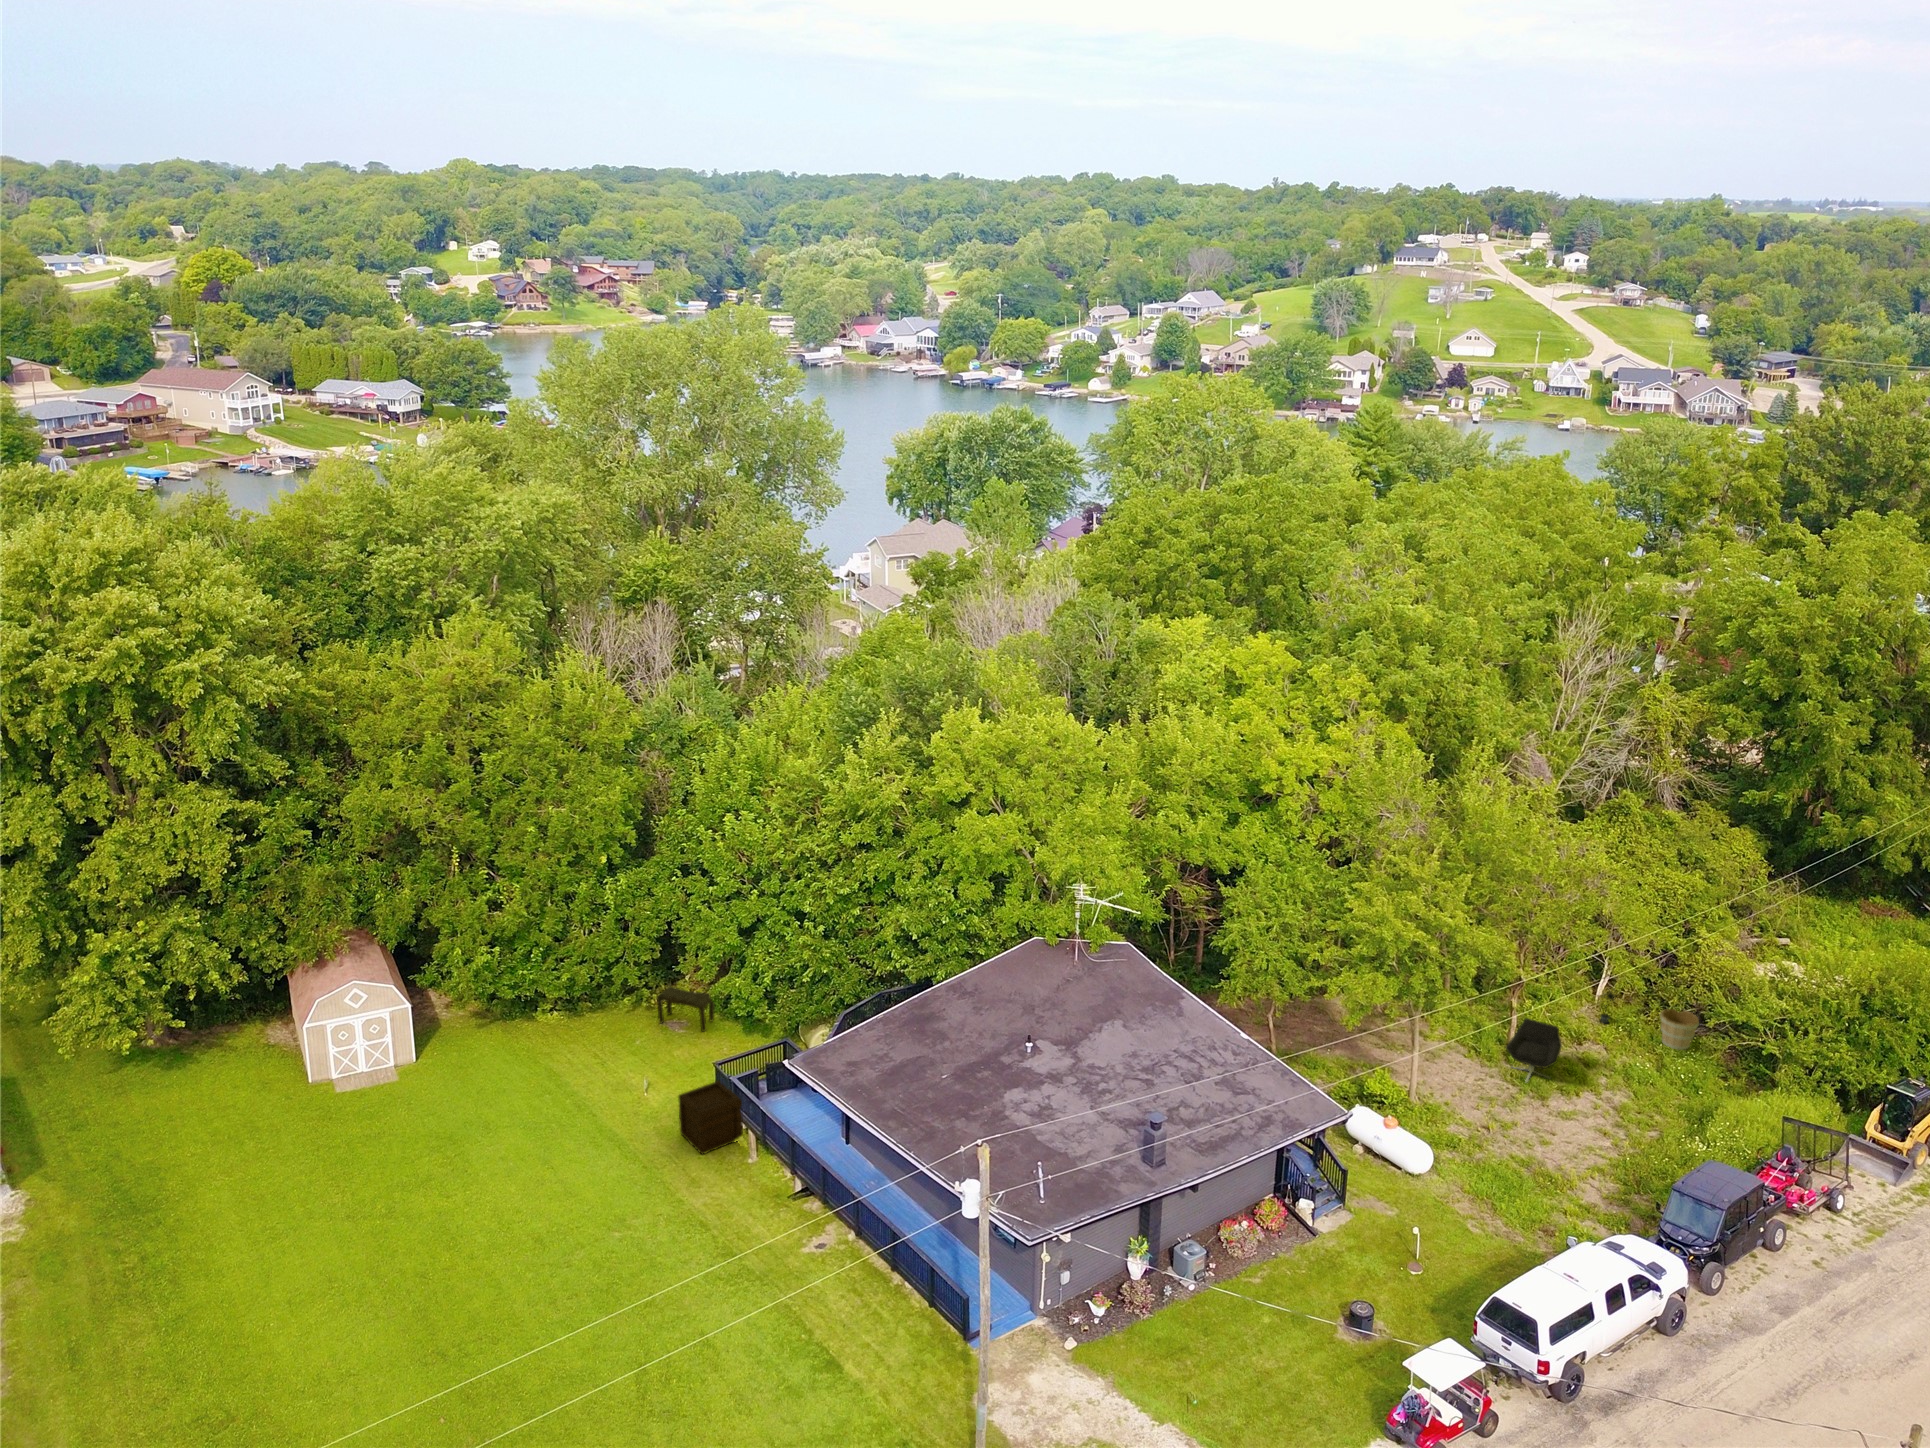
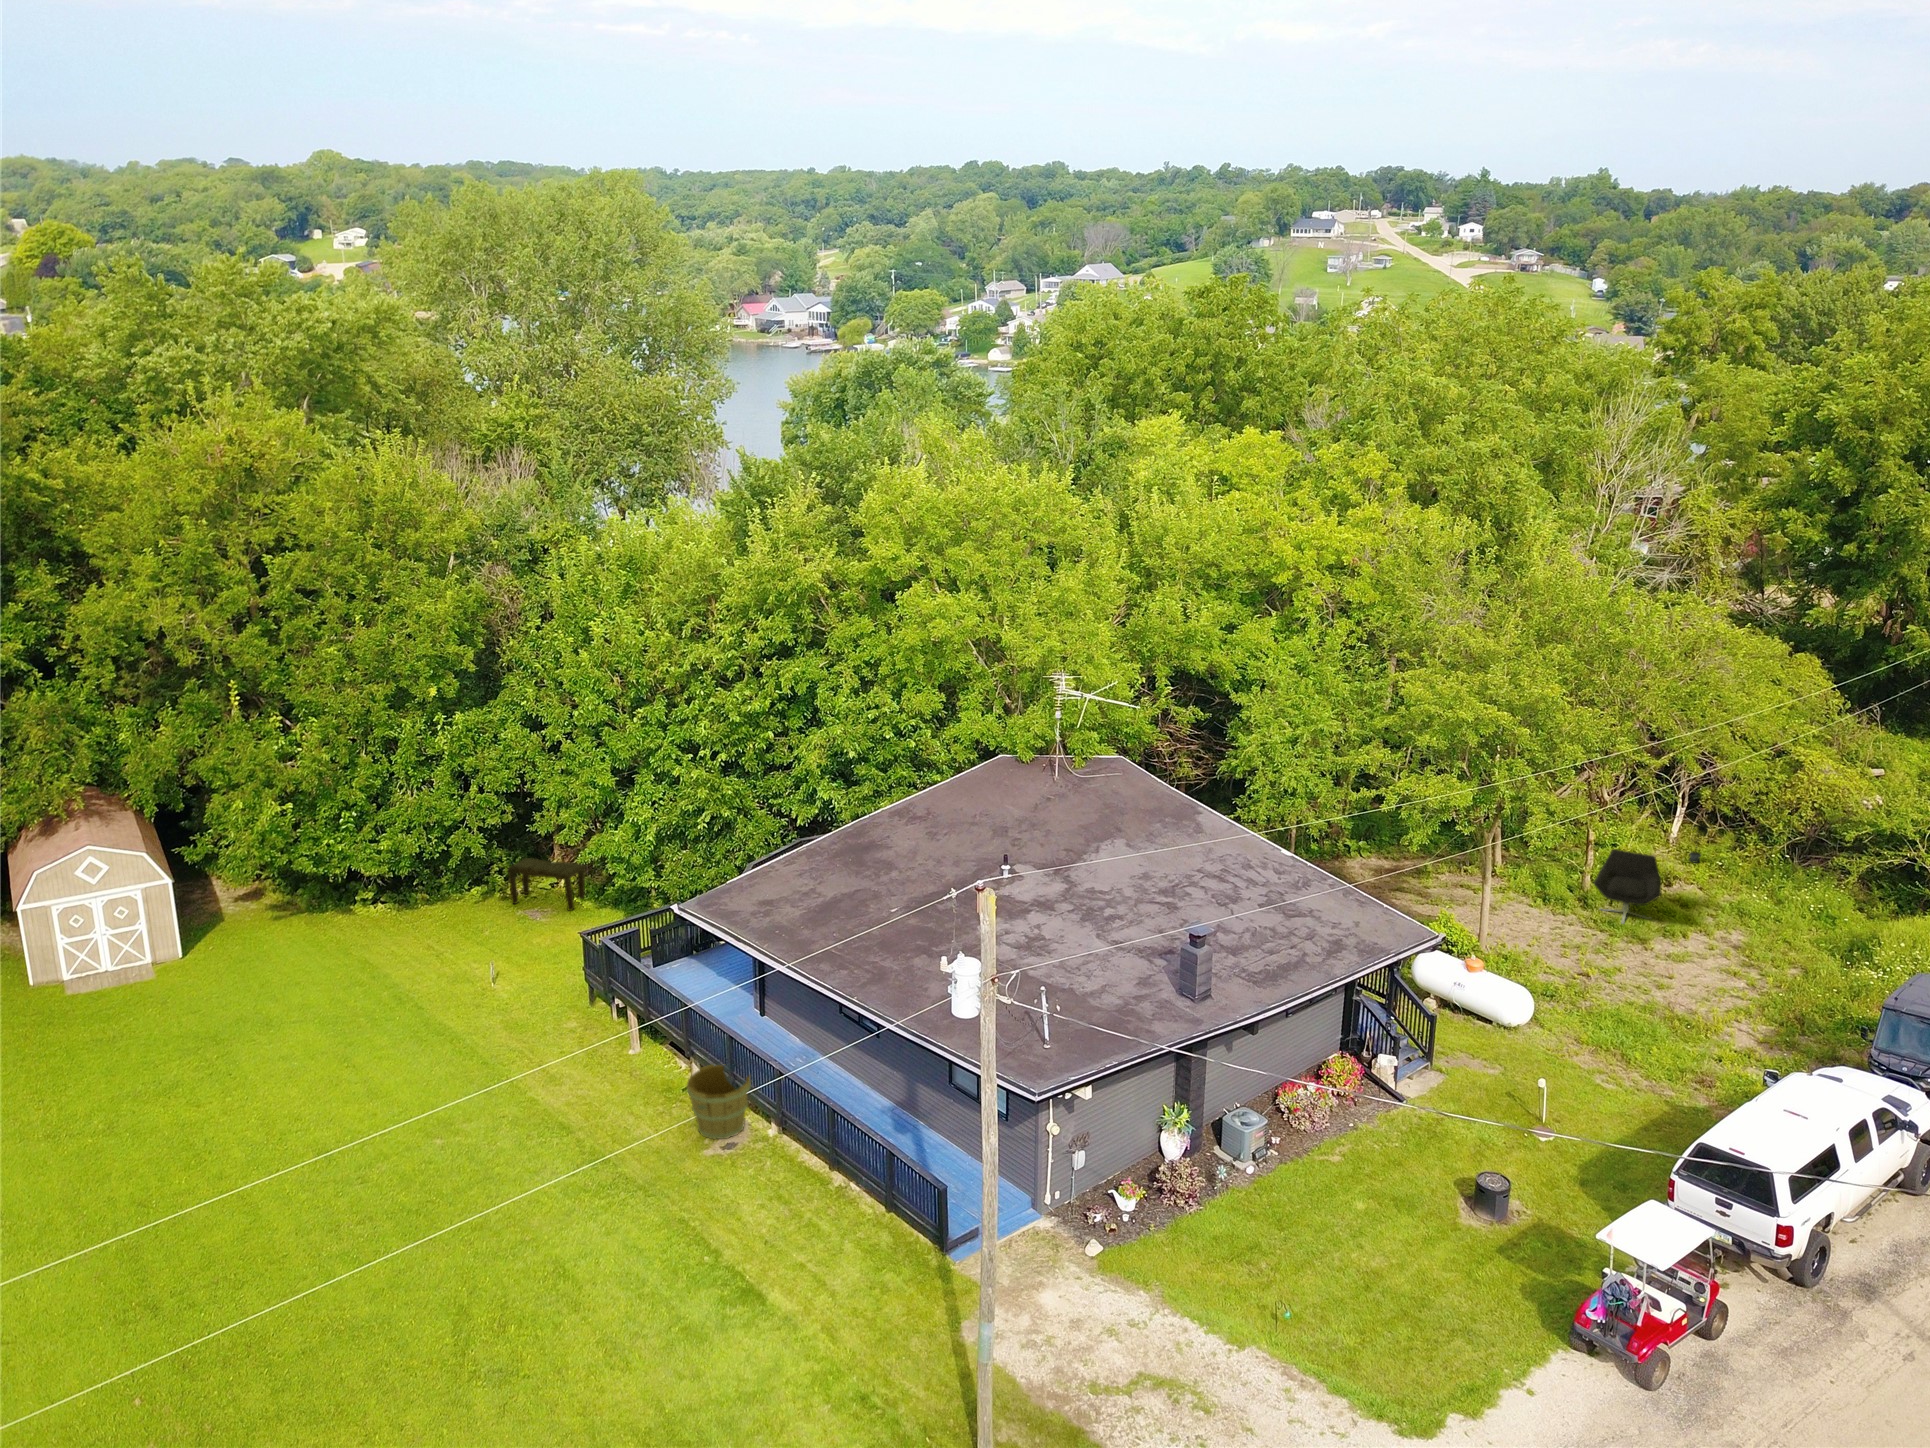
wooden bucket: present [1660,1009,1699,1050] -> present [687,1064,751,1139]
wooden crate: present [678,1081,743,1155] -> none [529,950,620,1045]

